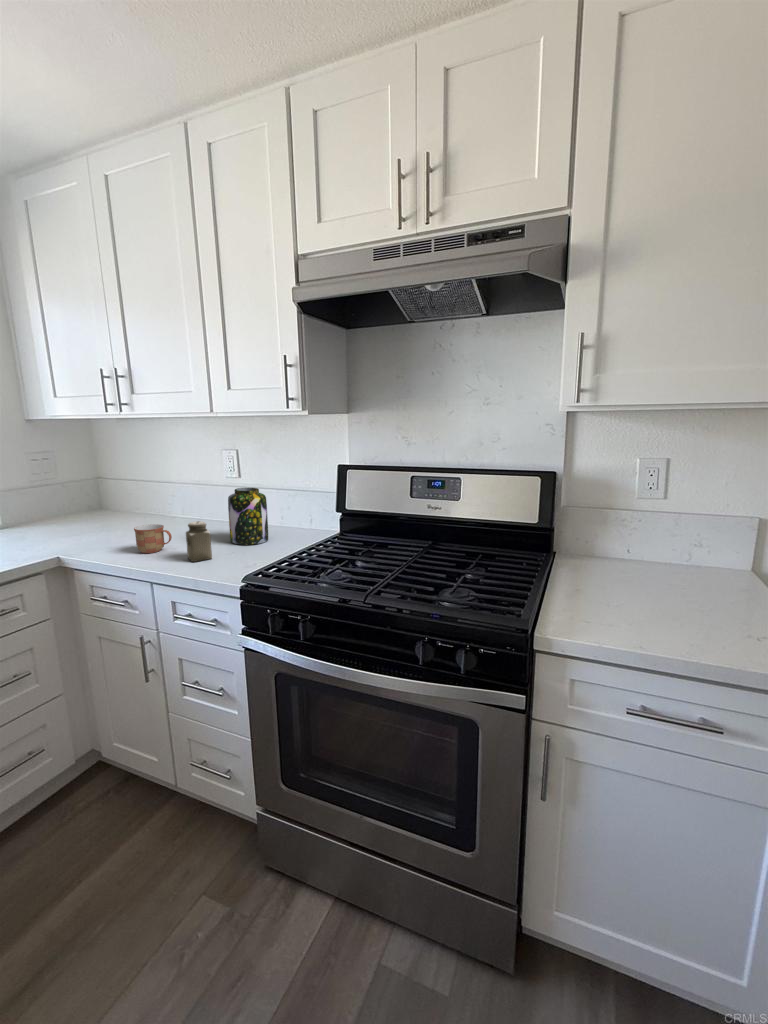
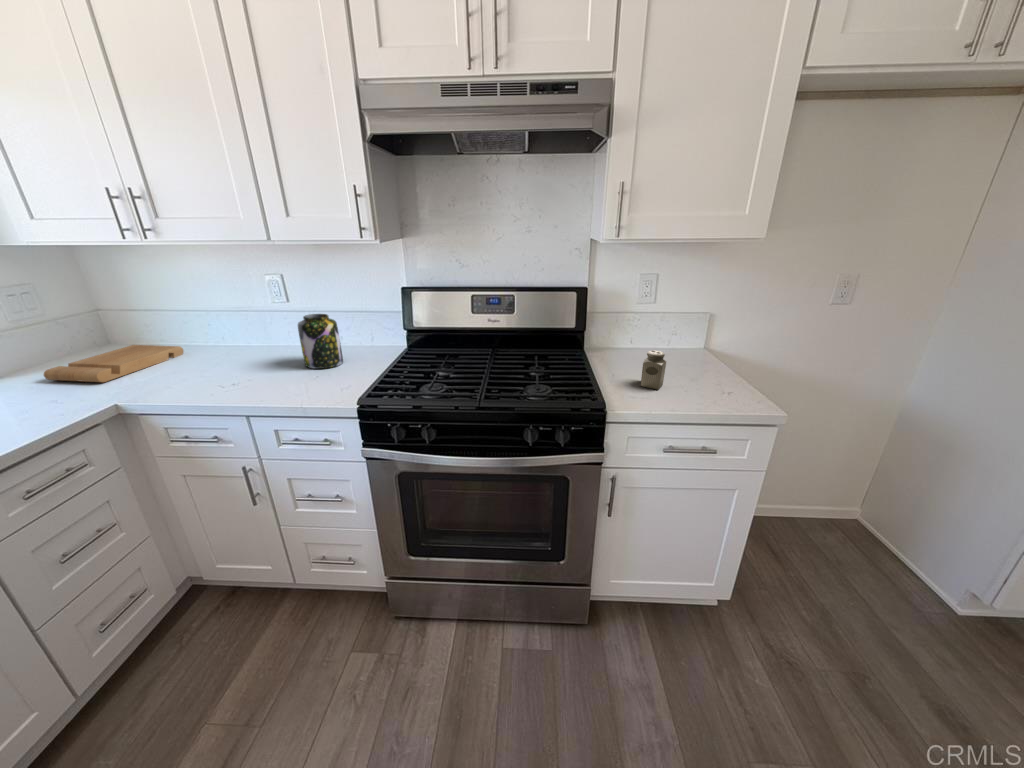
cutting board: none [31,509,145,537] -> present [44,345,184,382]
salt shaker: present [186,521,212,562] -> present [641,351,666,390]
mug: present [134,524,172,553] -> none [204,359,248,389]

